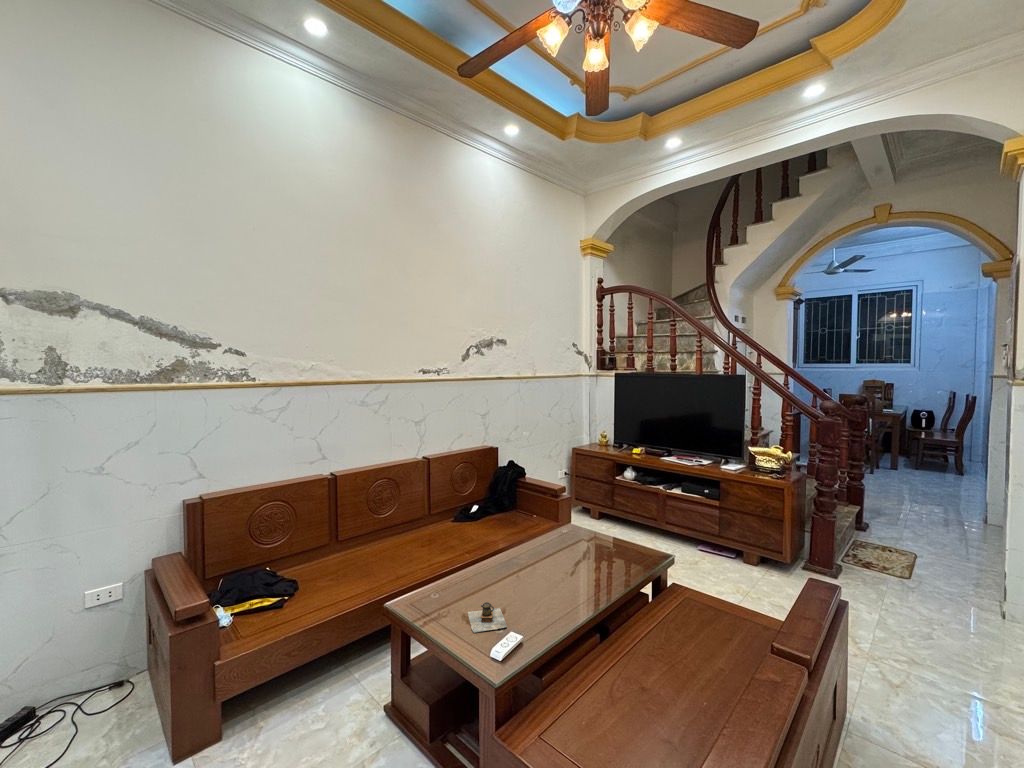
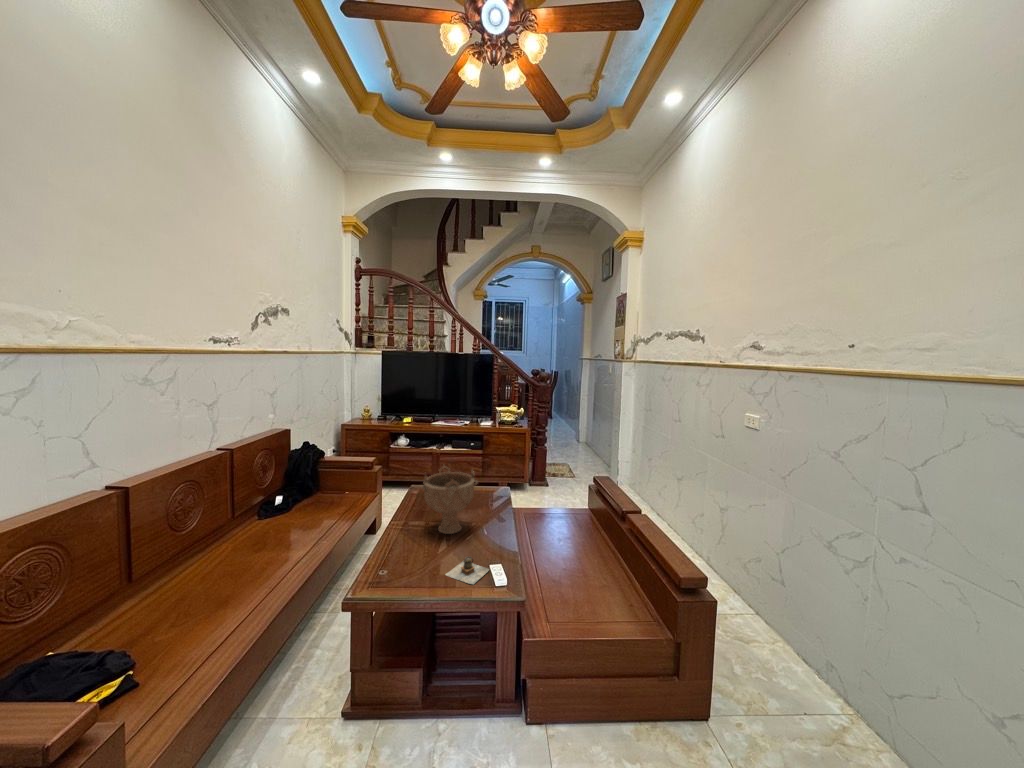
decorative bowl: none [506,502,563,580] -> present [421,466,478,534]

